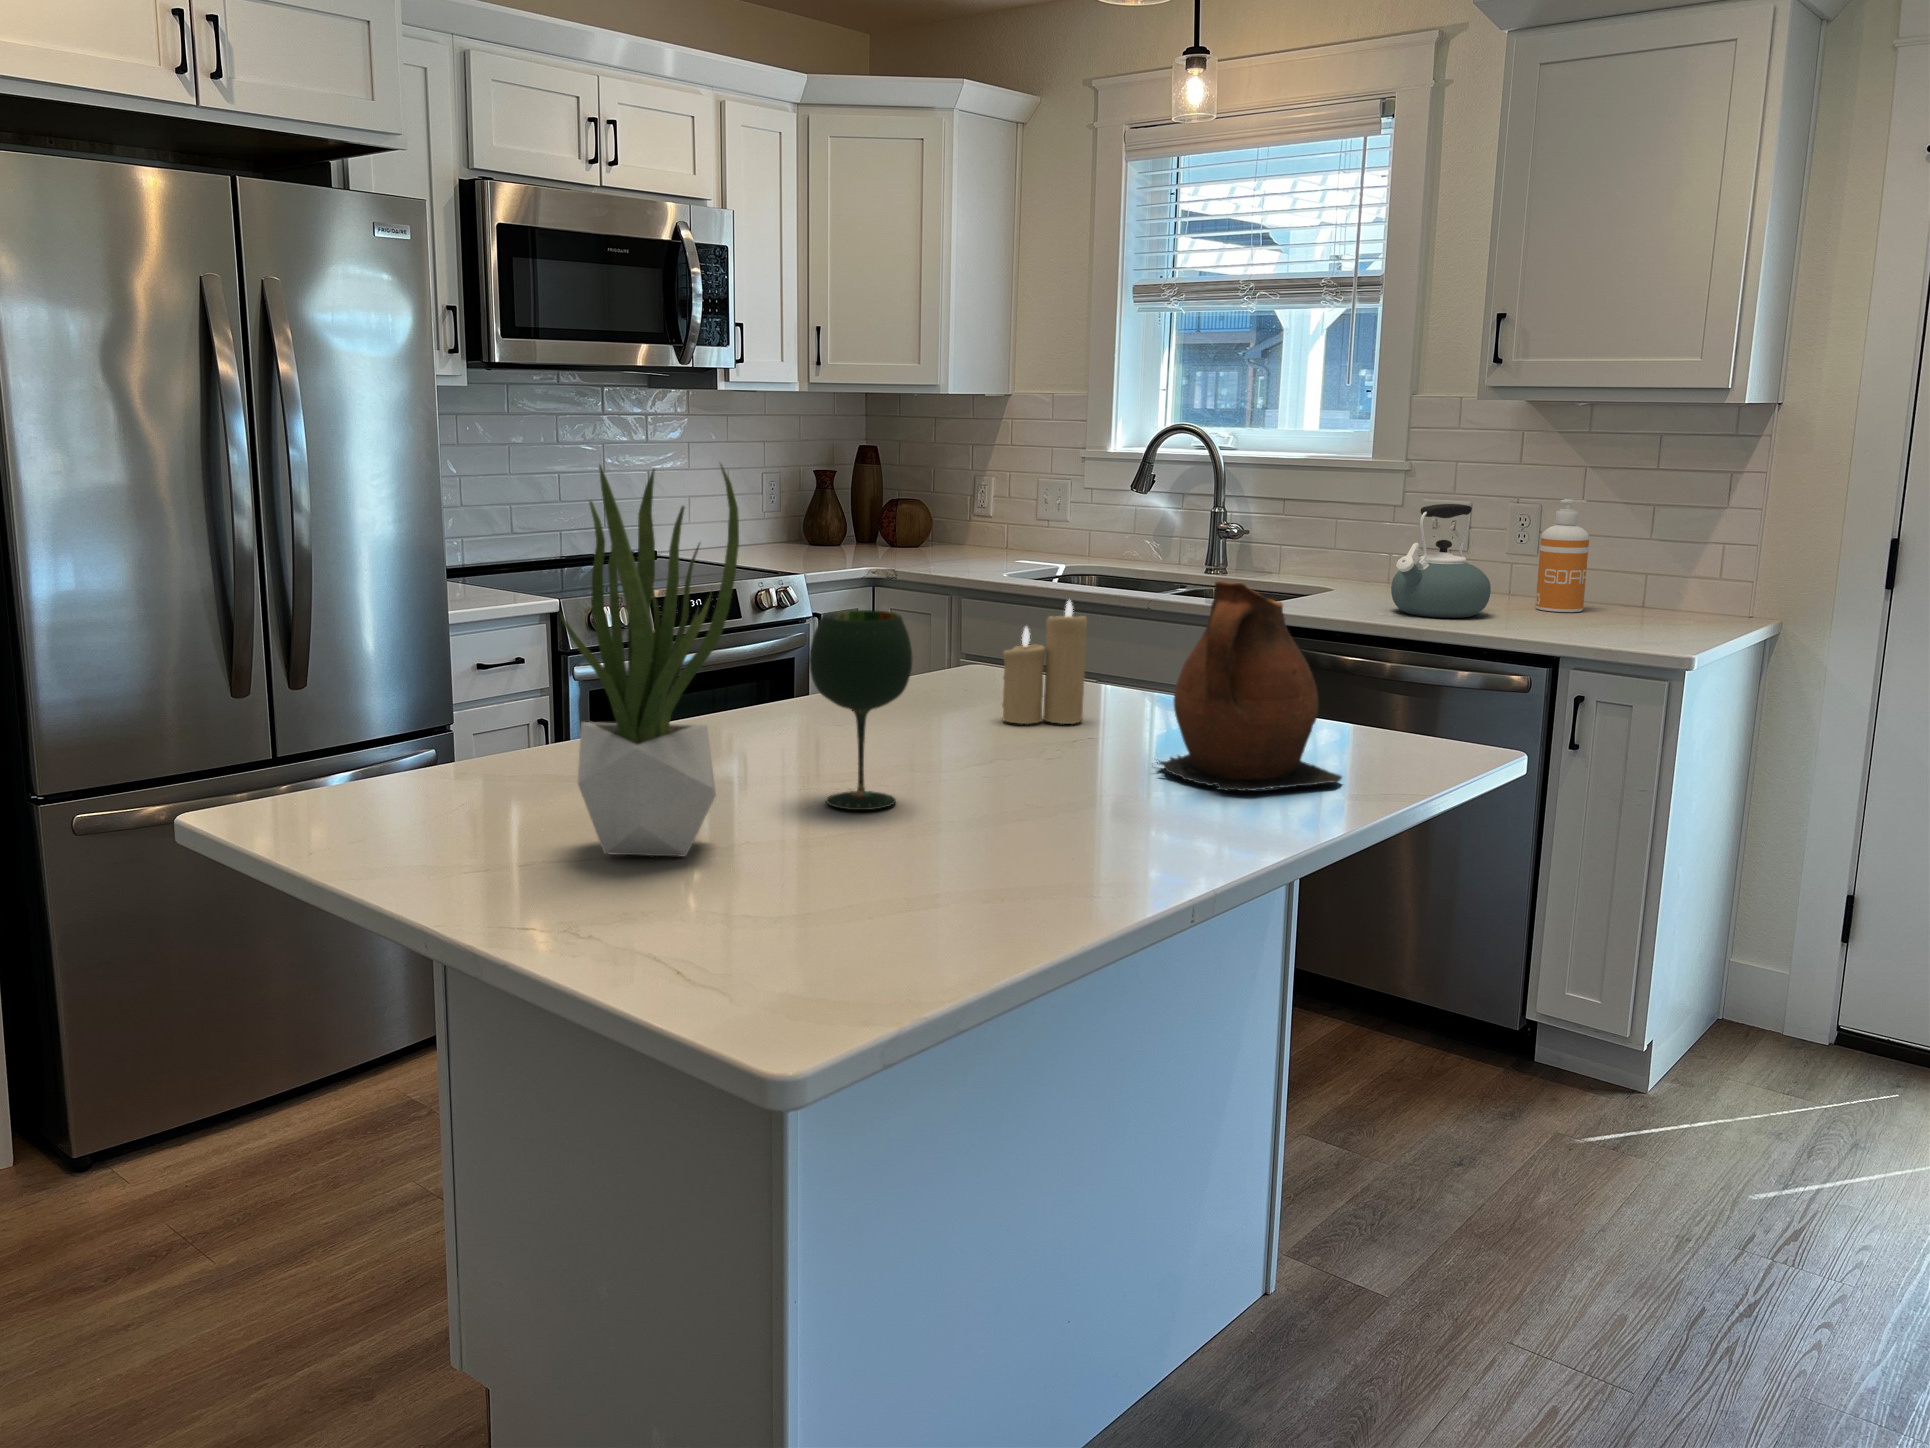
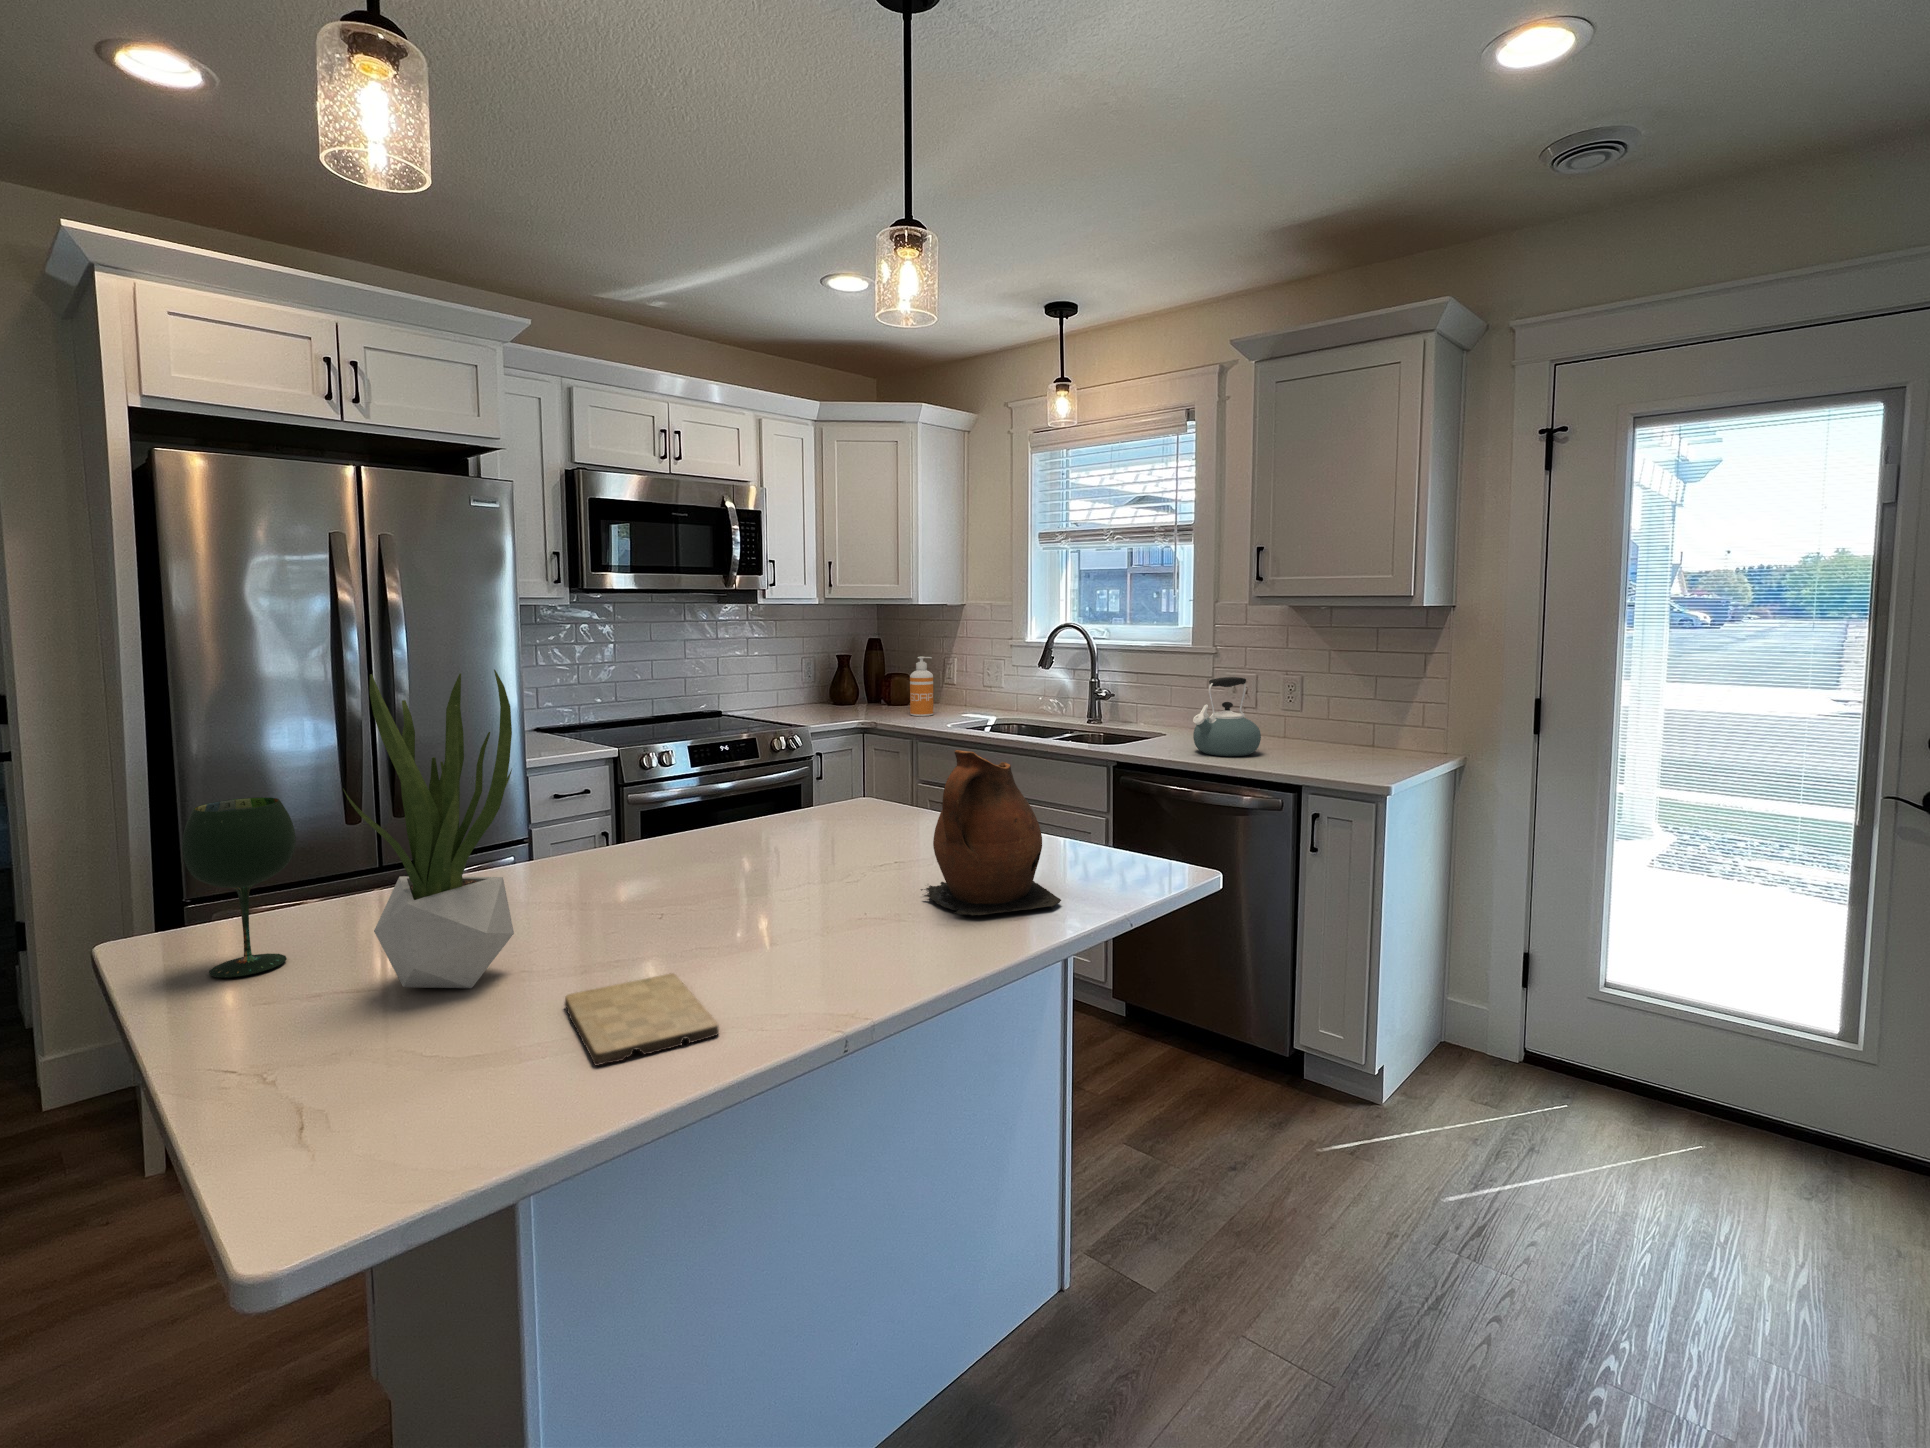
soap dispenser: present [1535,499,1589,612] -> present [910,656,934,716]
candle: present [1002,601,1087,724] -> none [845,758,907,851]
wine glass: present [809,610,912,810] -> present [182,798,296,977]
cutting board: none [822,842,1037,924] -> present [565,973,719,1066]

